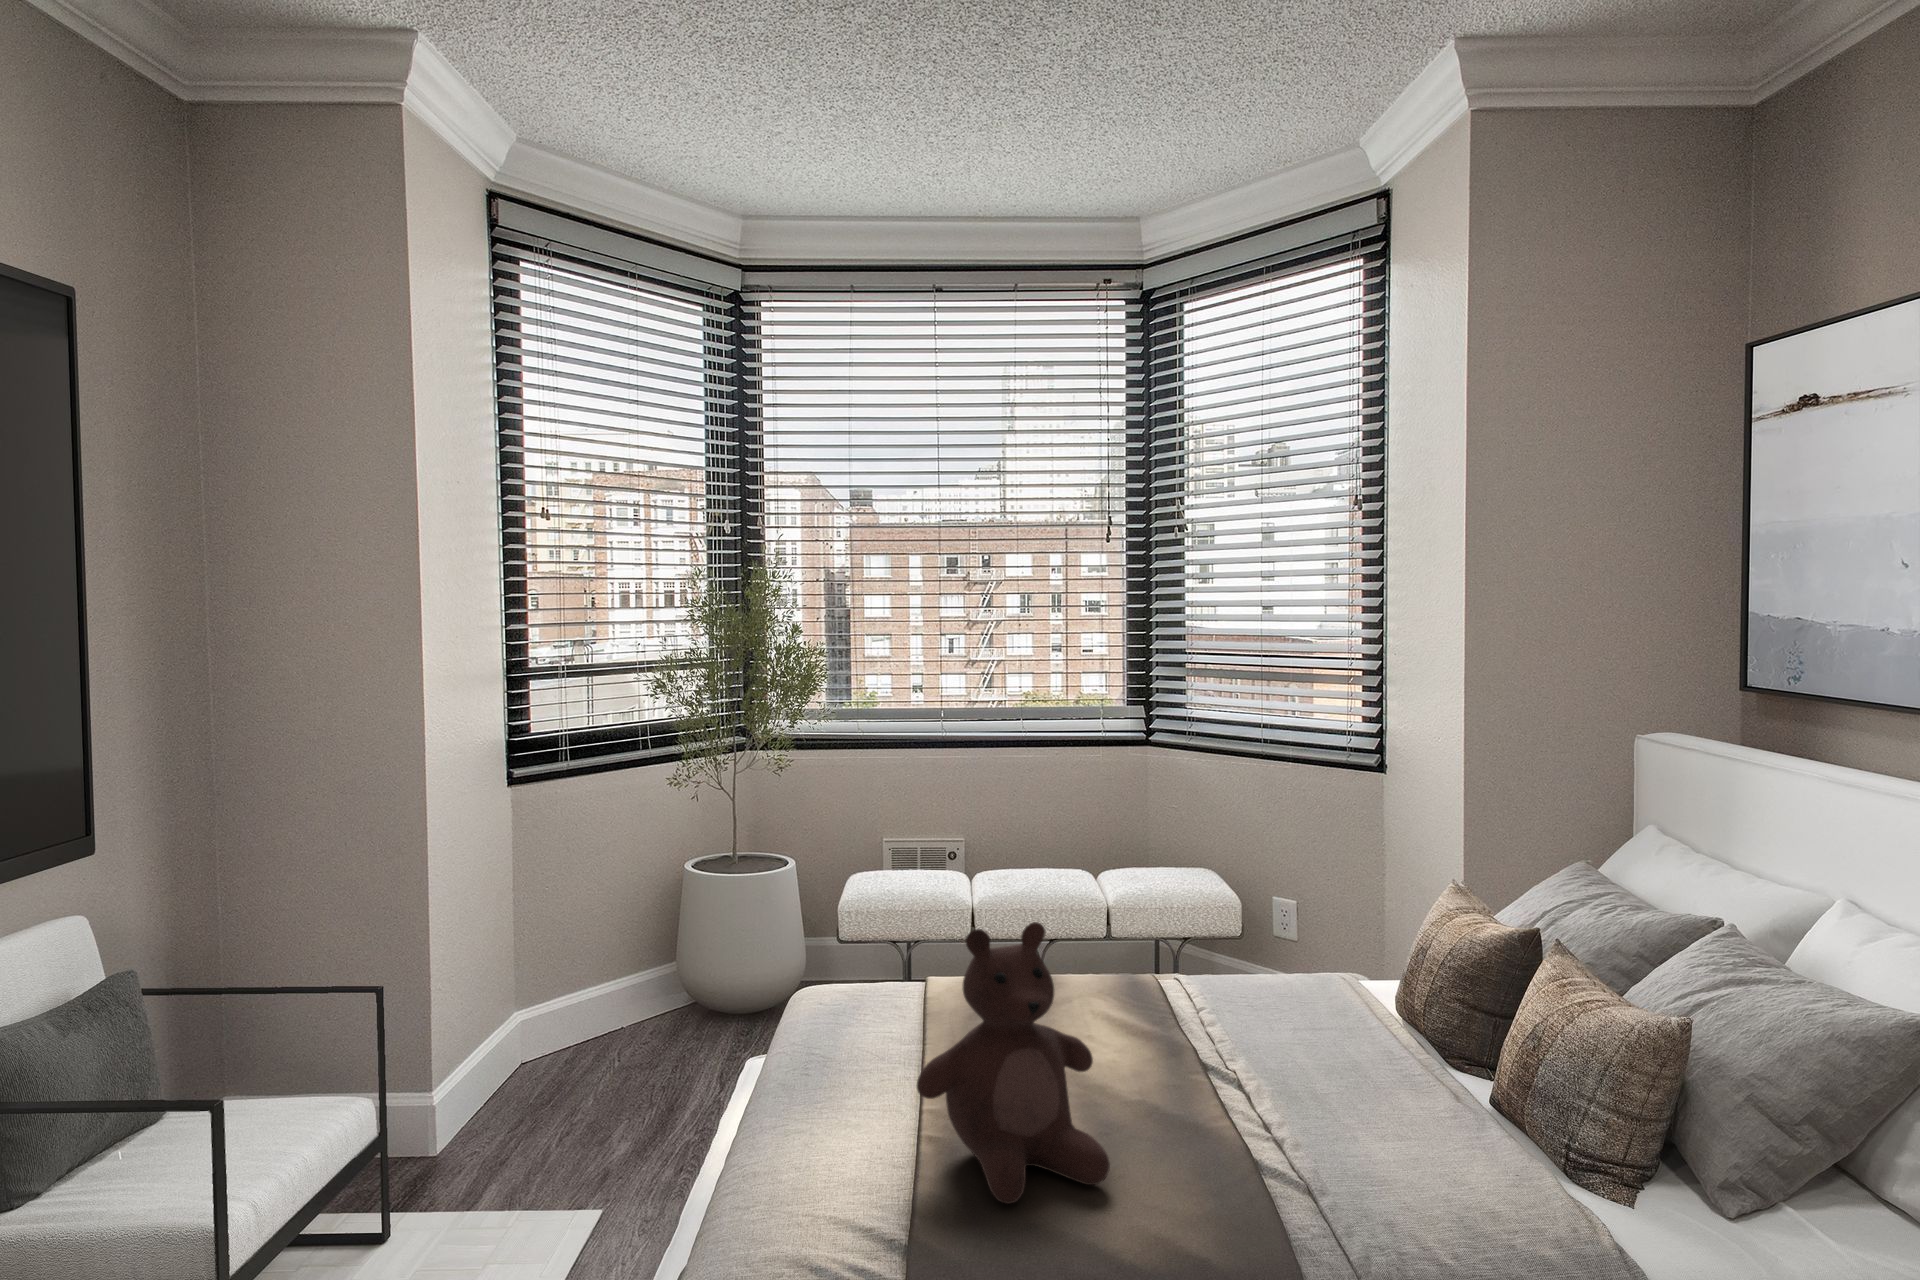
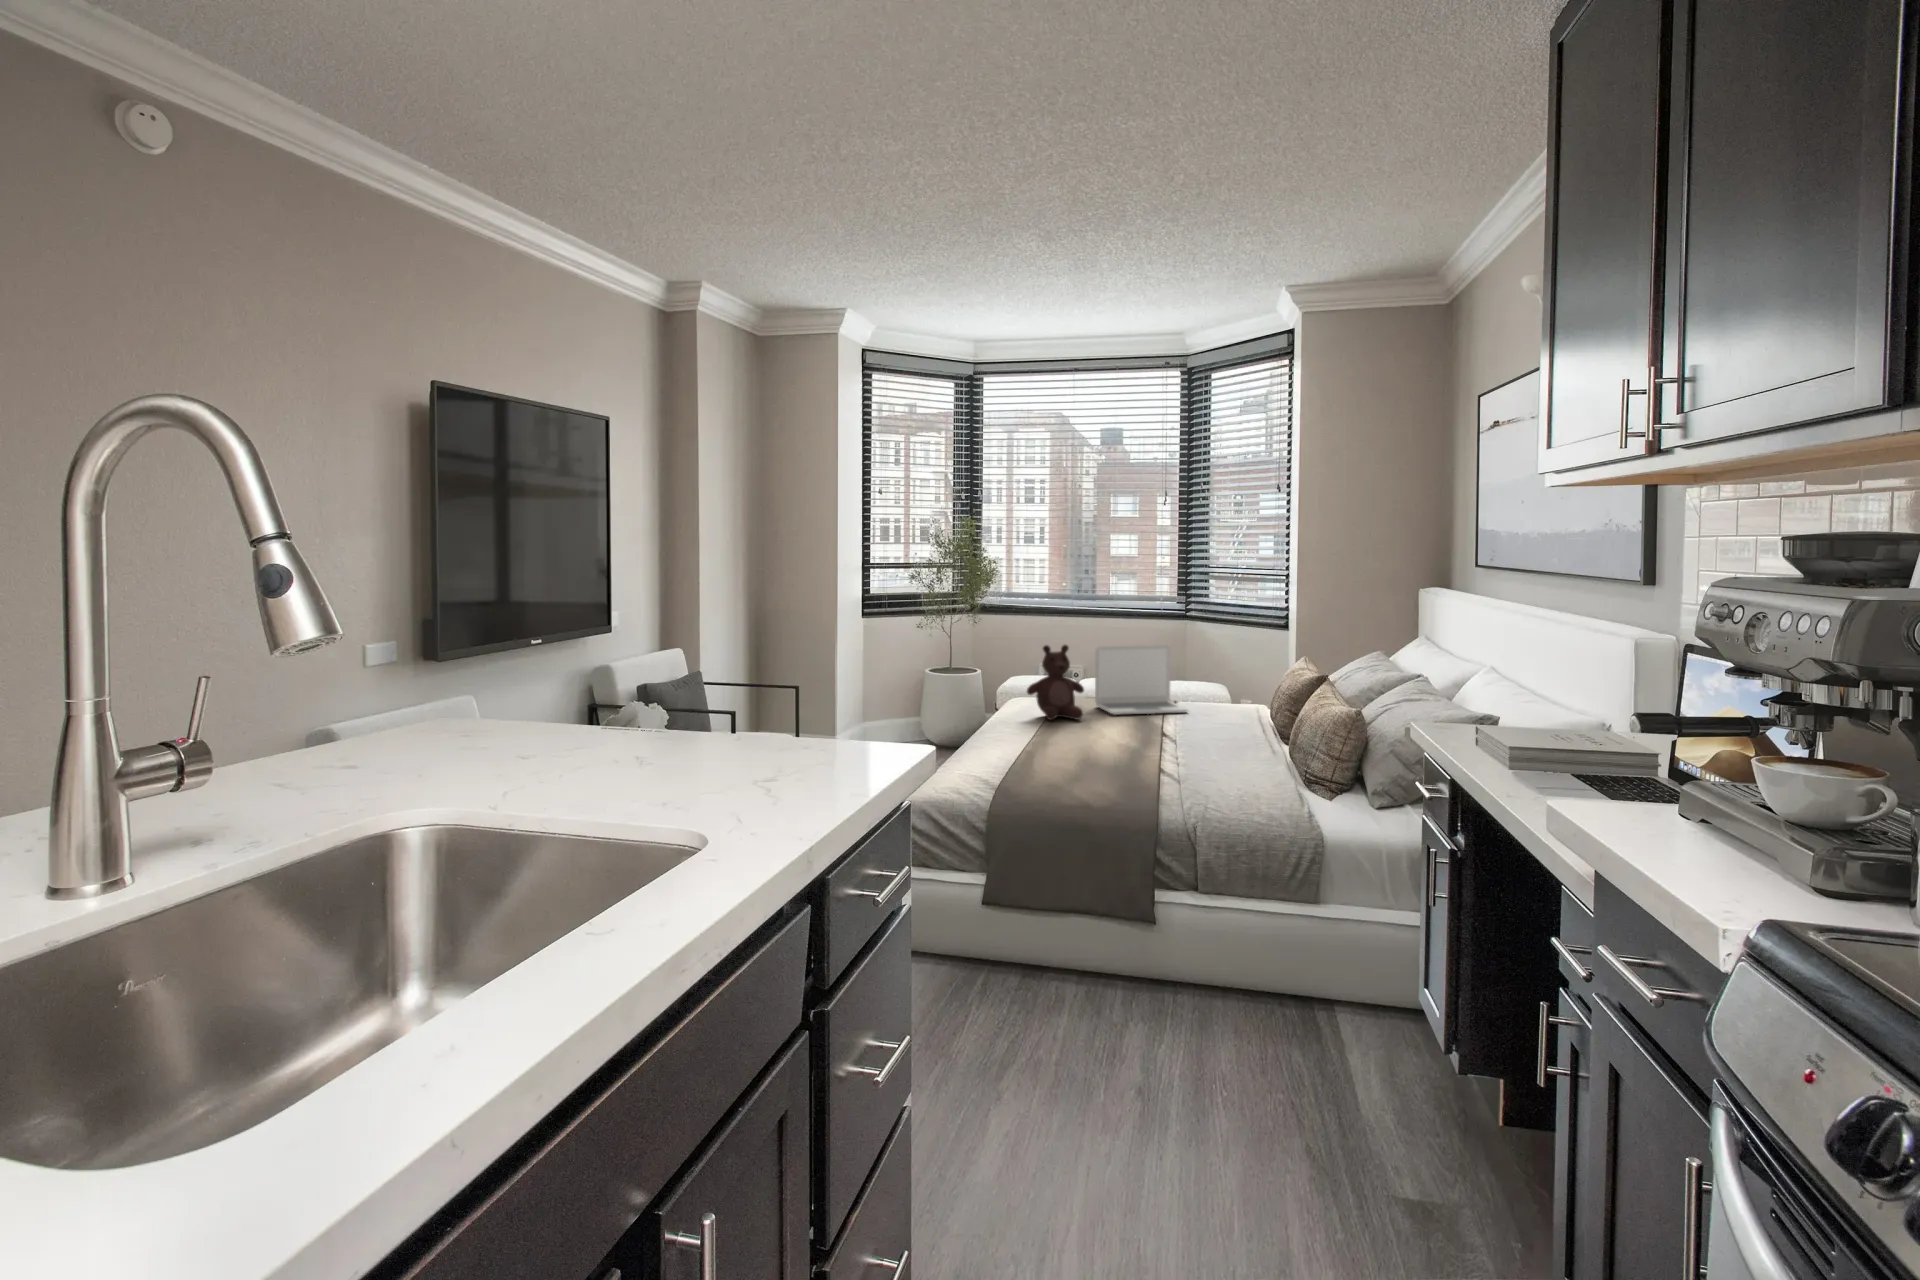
laptop: none [1096,882,1389,1135] -> present [1095,645,1188,715]

